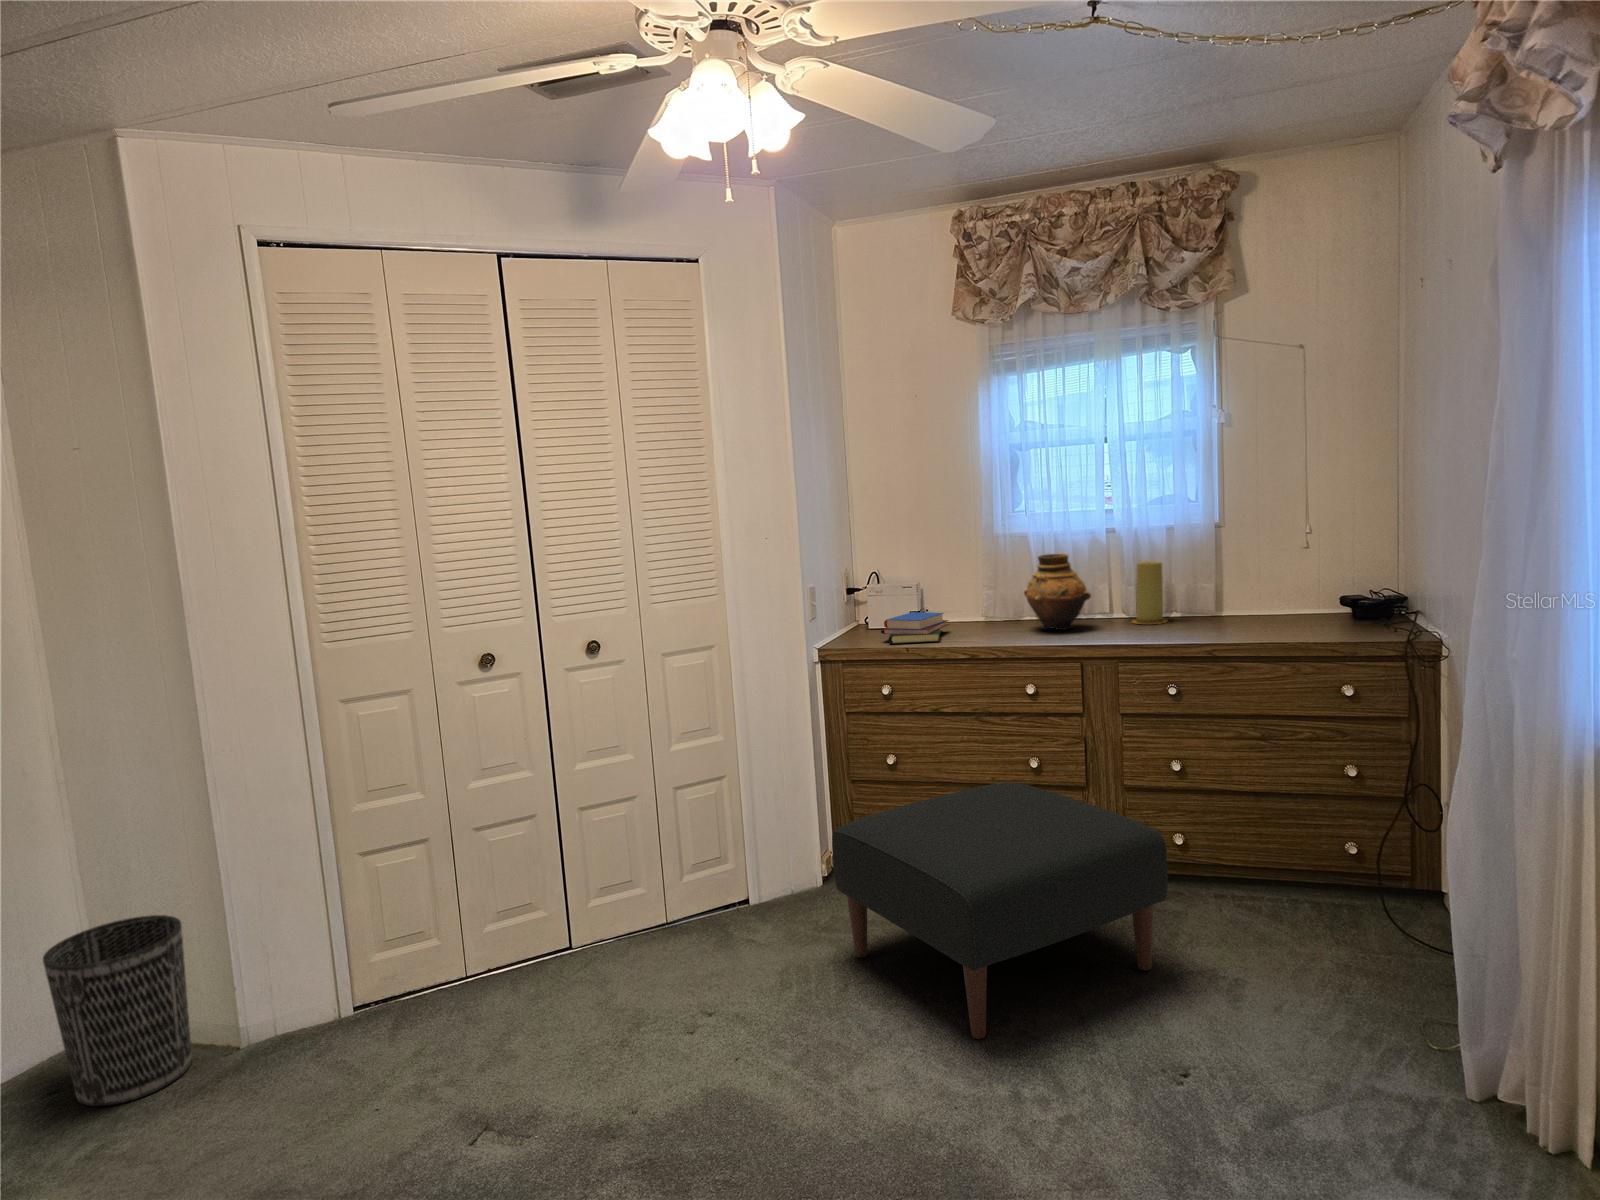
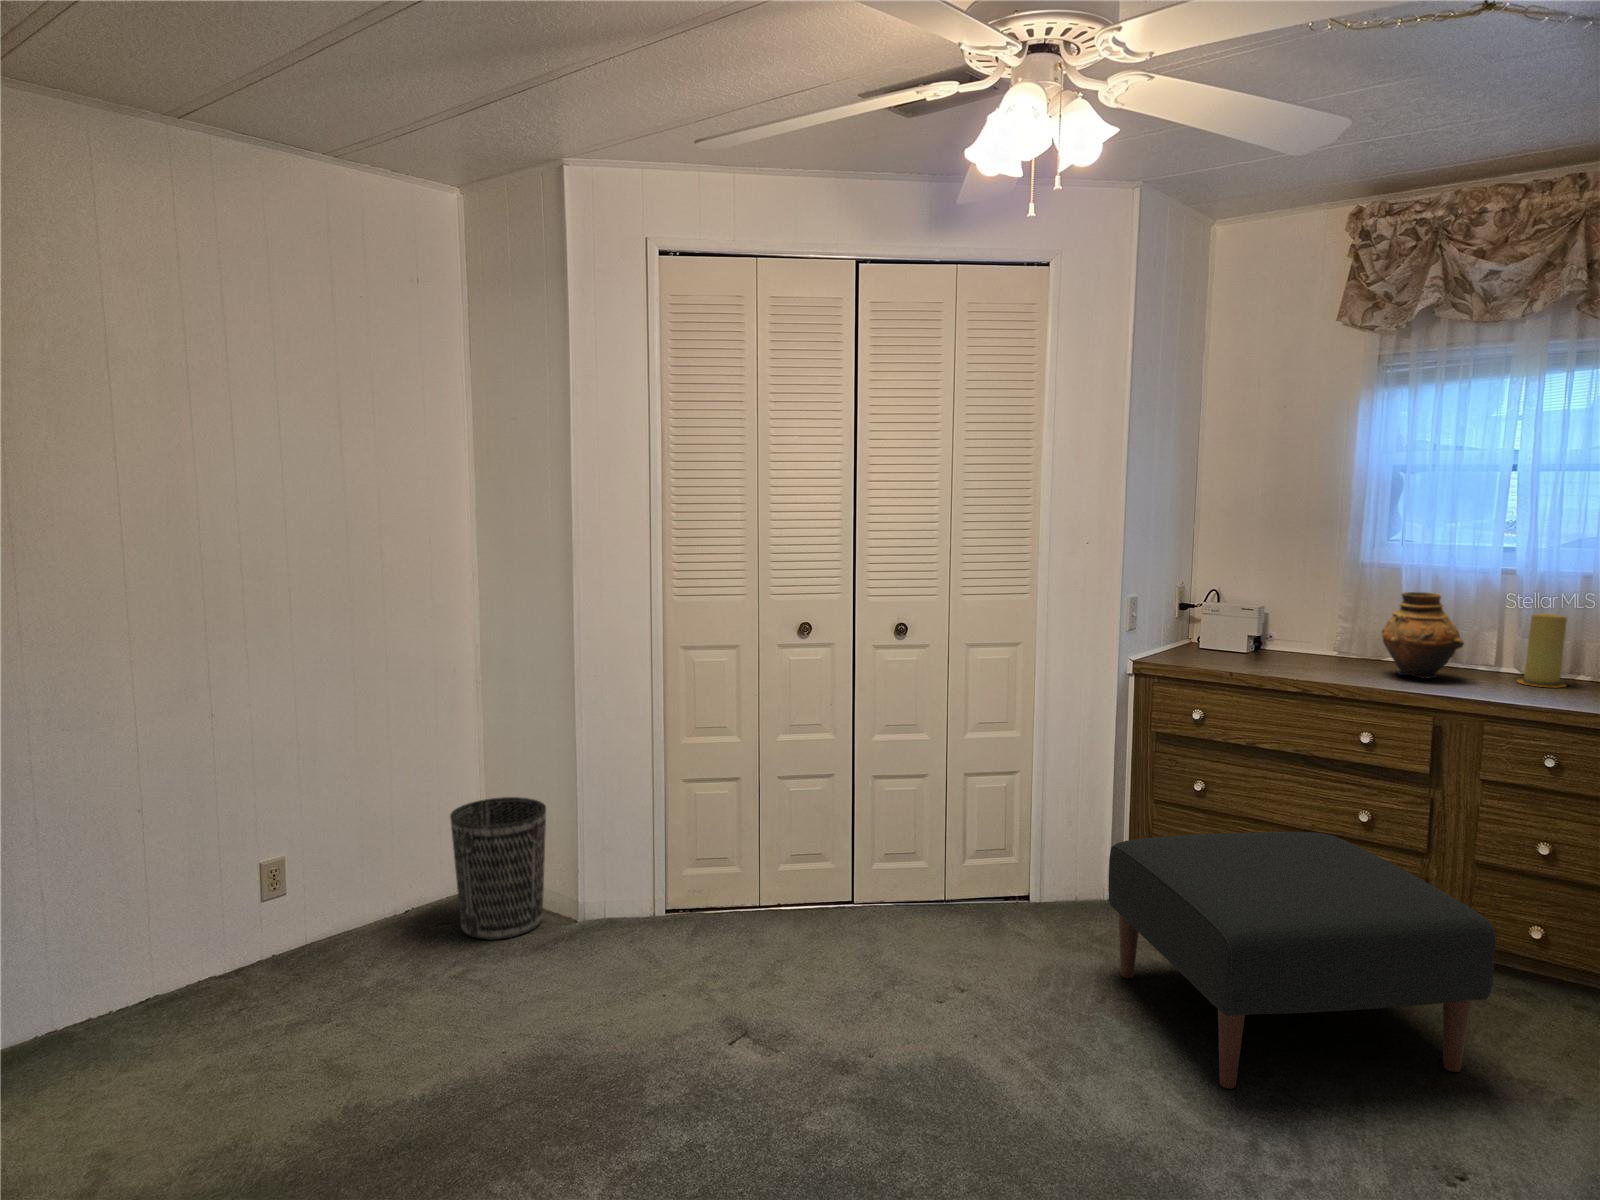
book: present [881,612,949,644] -> none [1205,637,1288,671]

